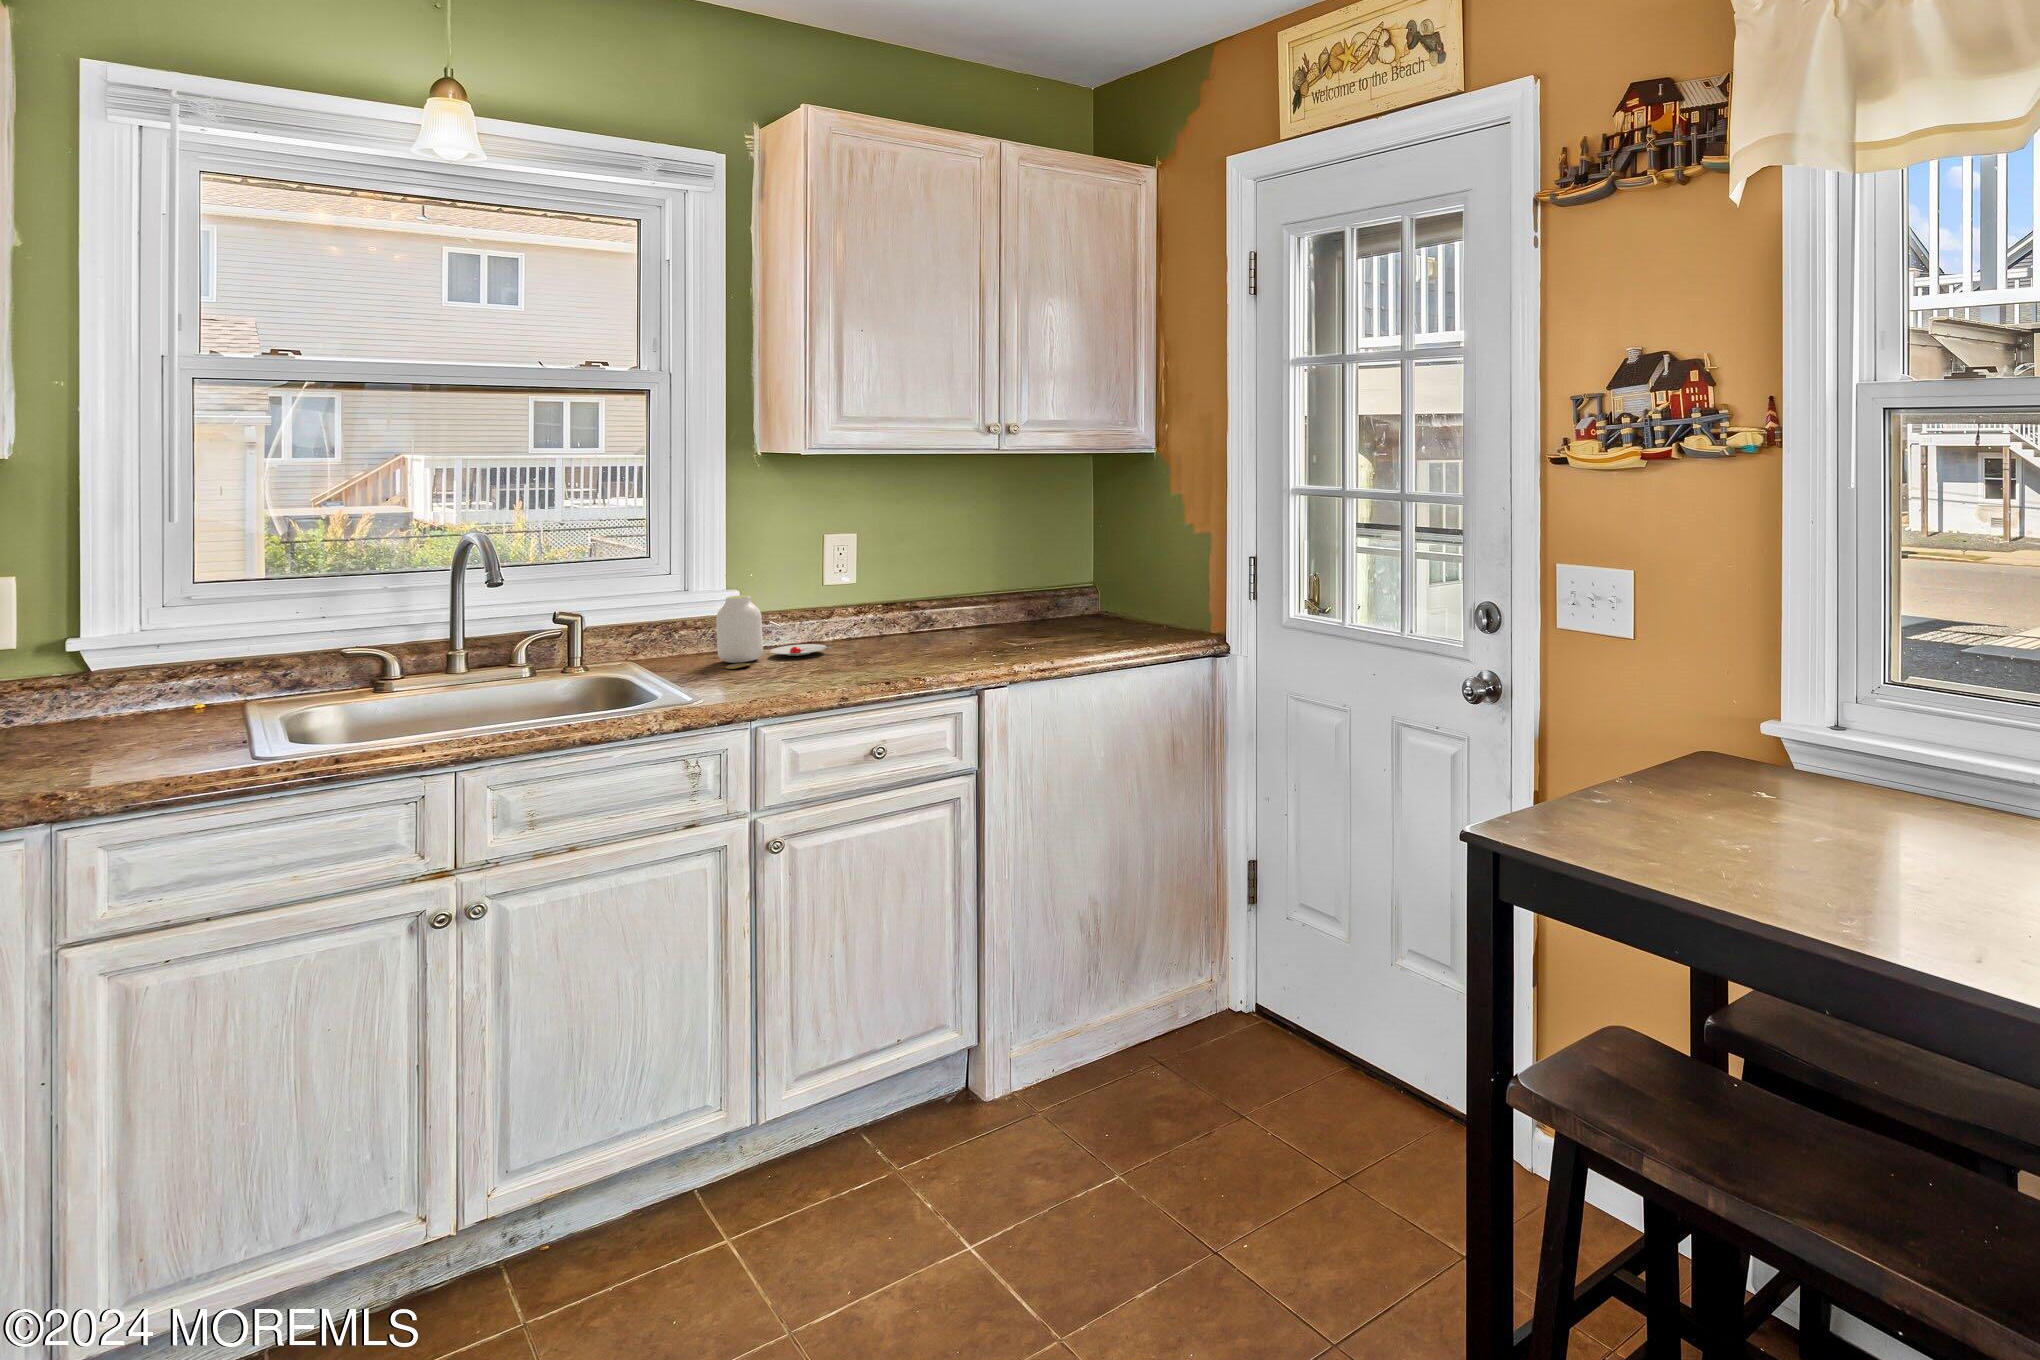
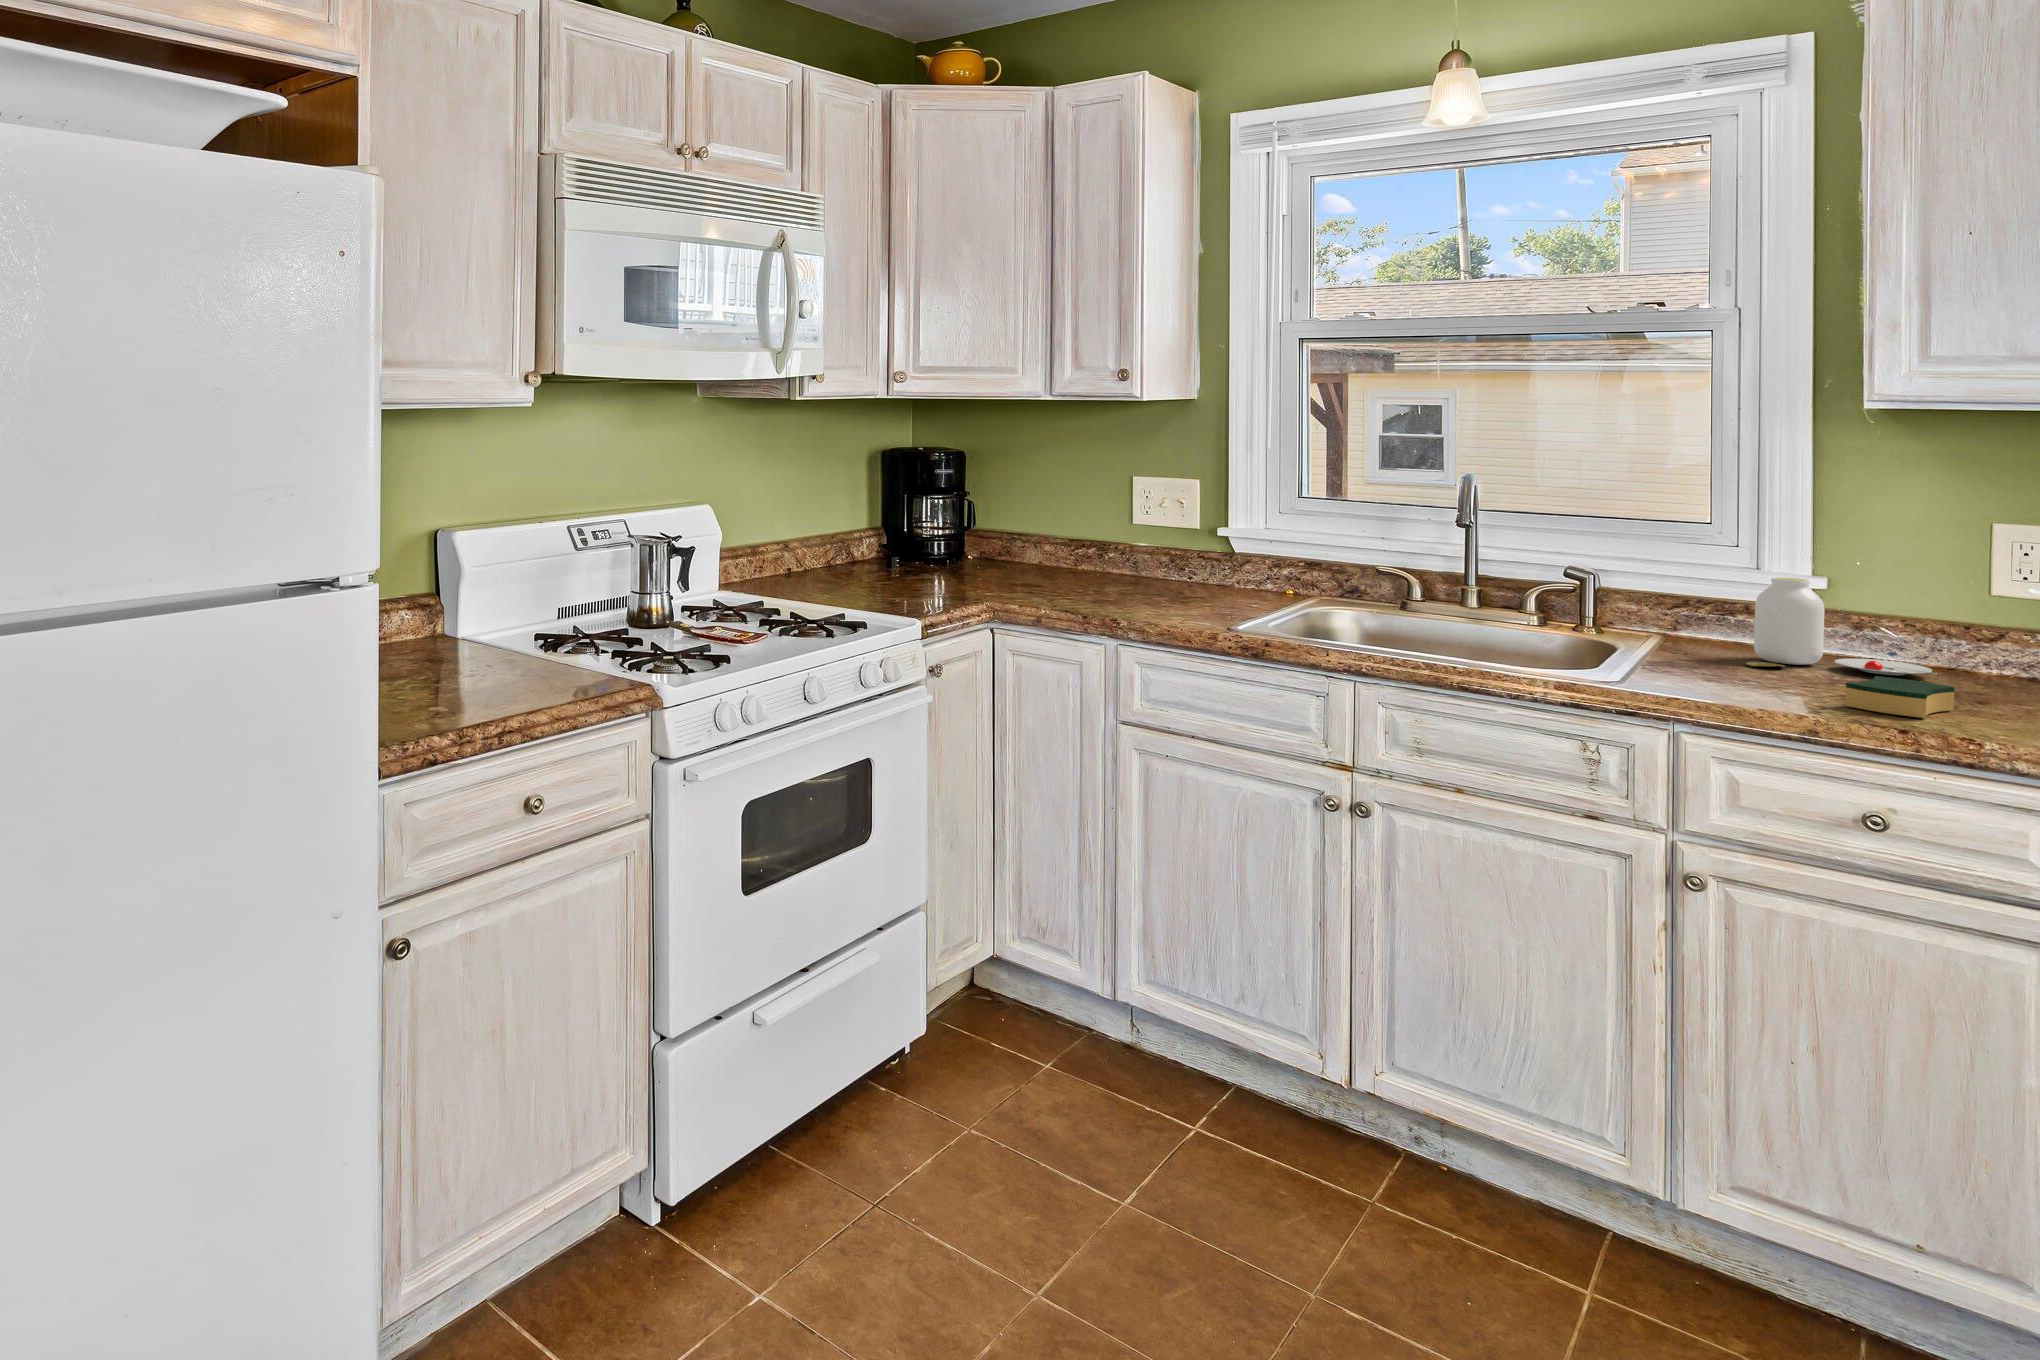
sponge: none [835,652,883,680] -> present [1845,676,1954,718]

